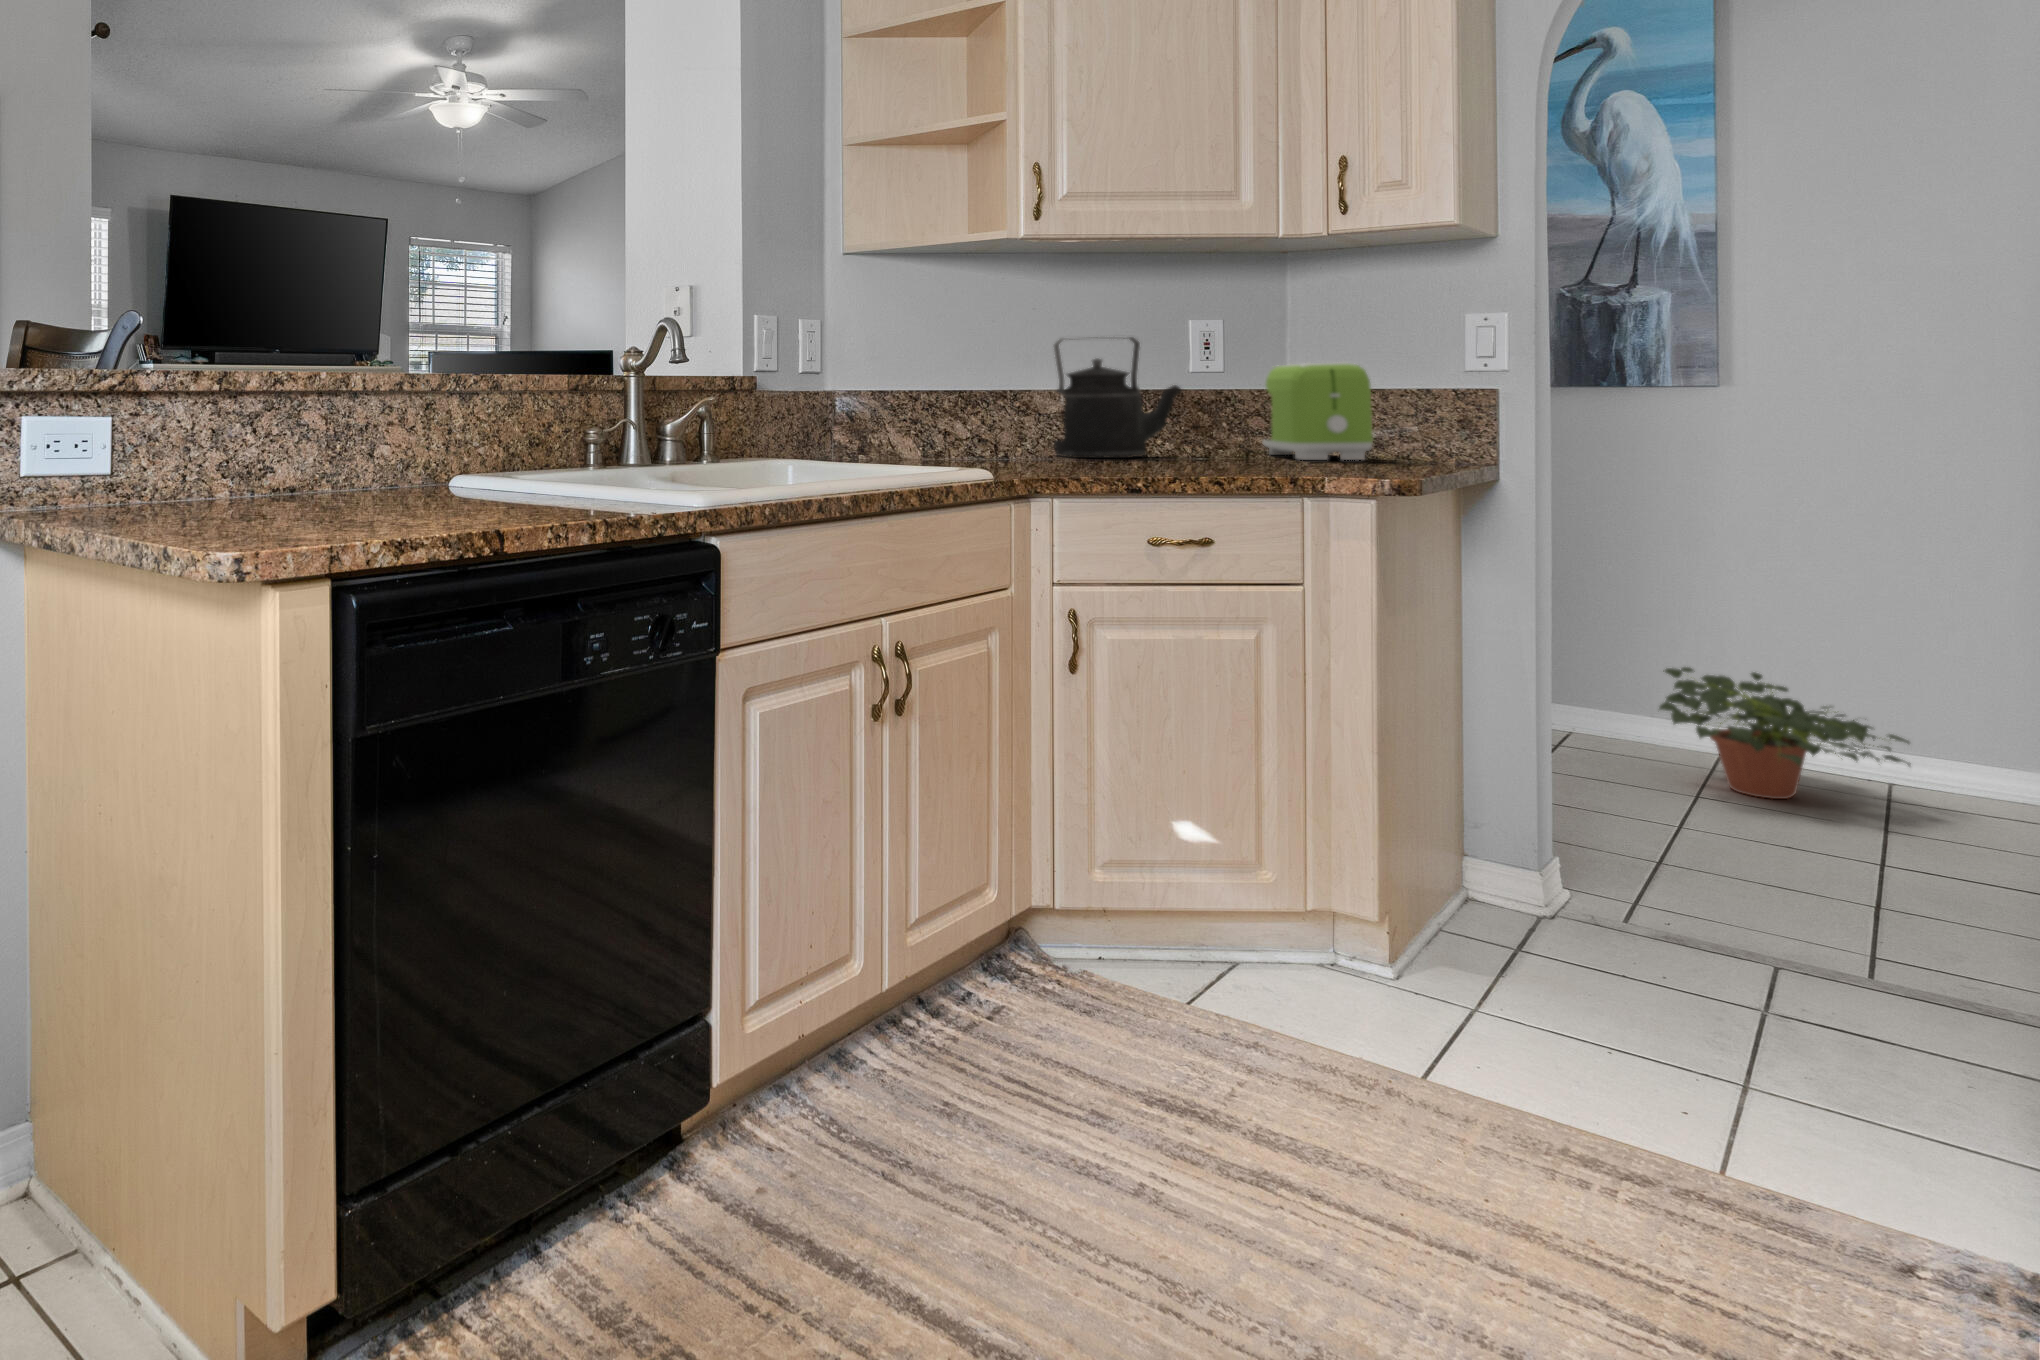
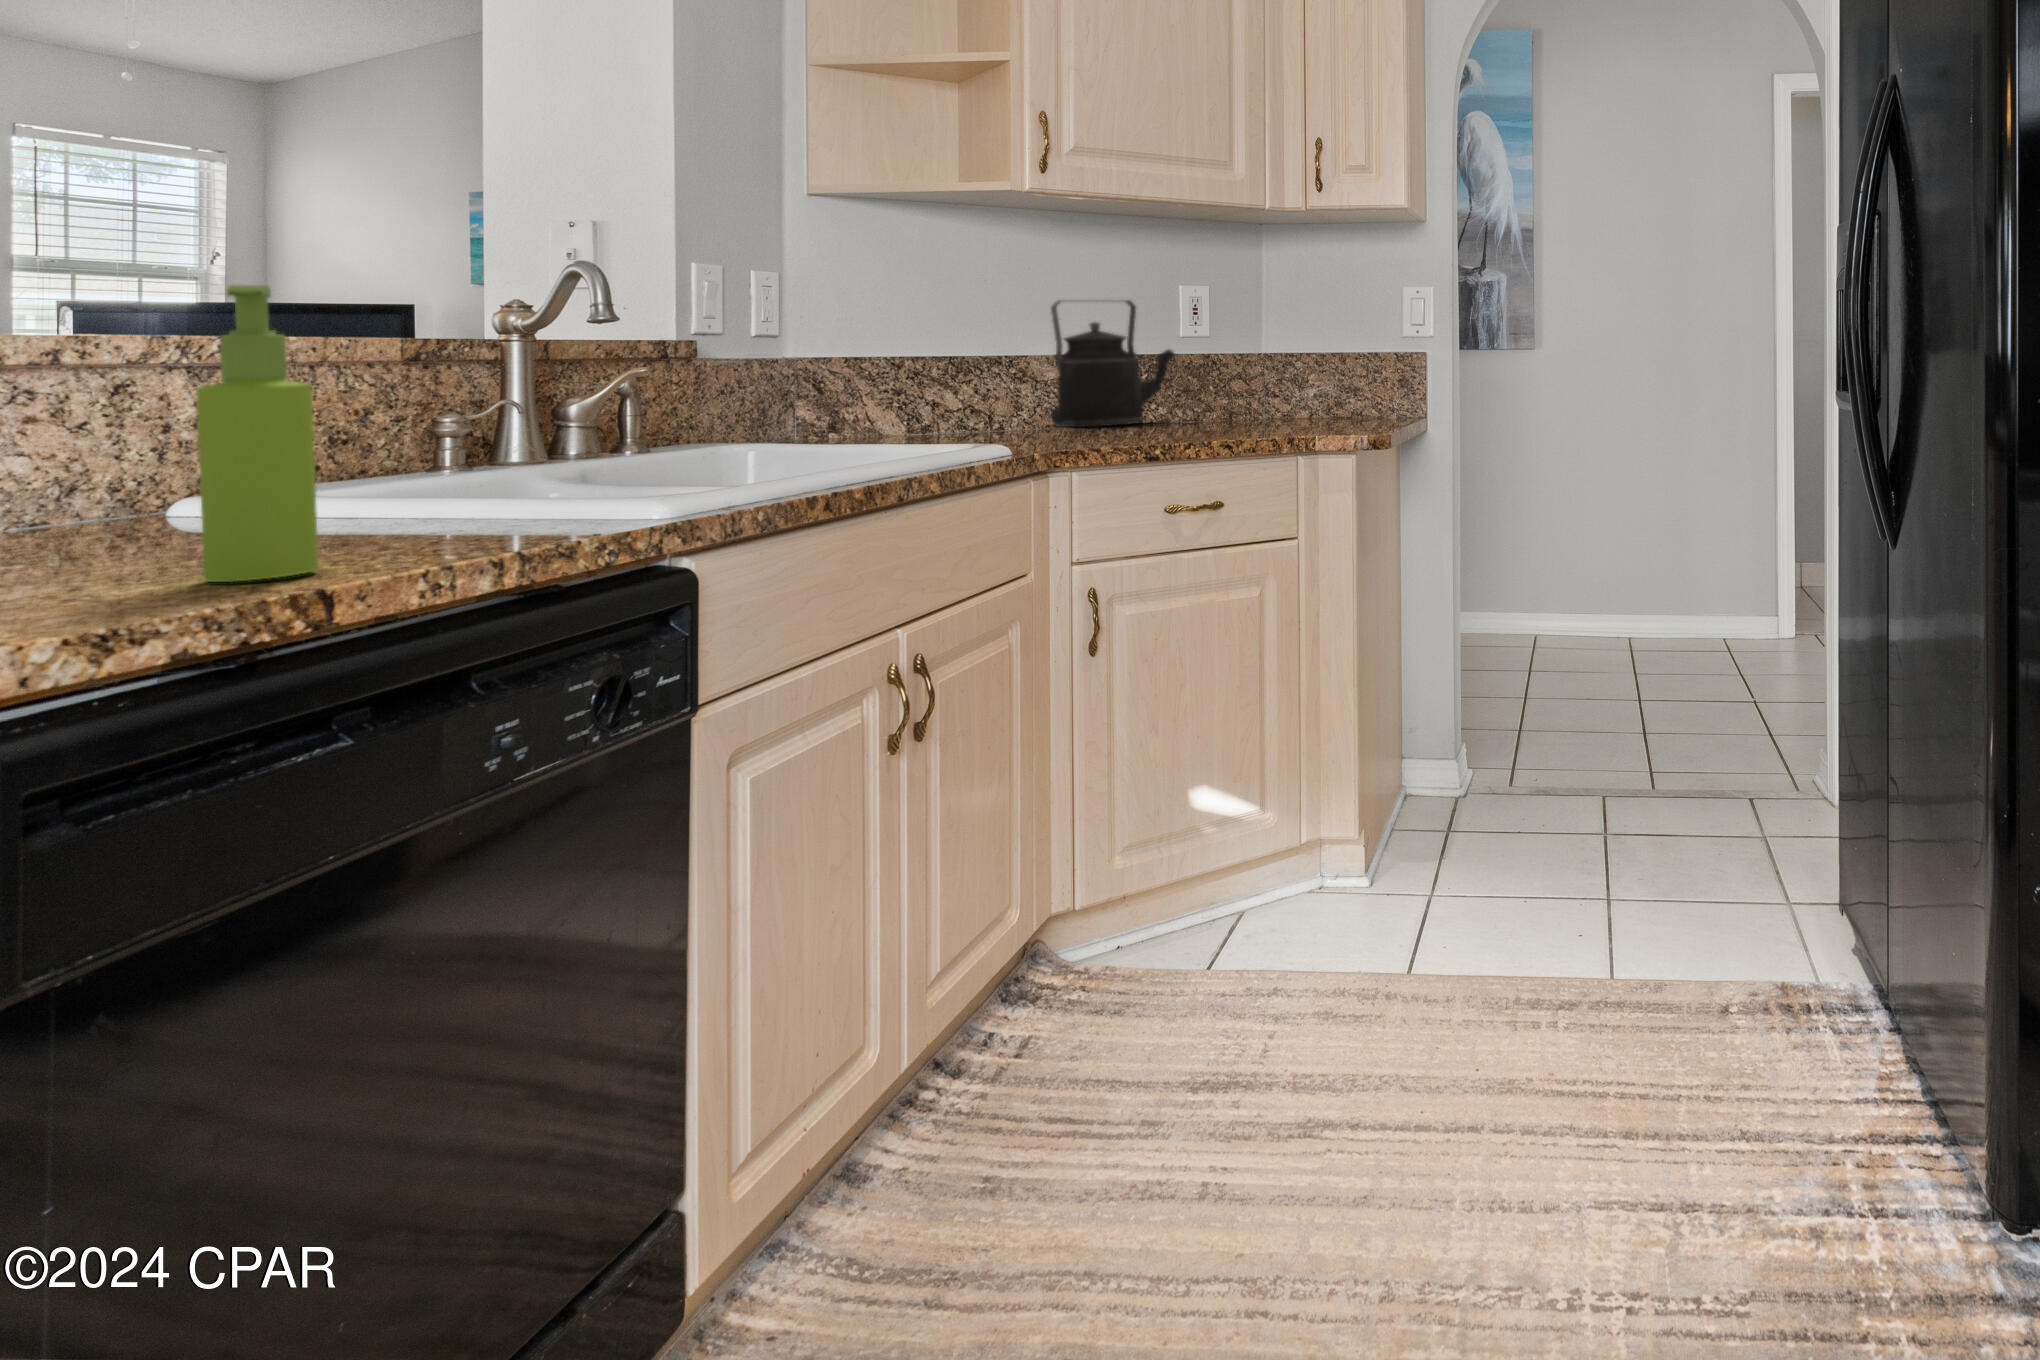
soap dispenser: none [450,344,503,523] -> present [196,285,319,582]
toaster: present [1262,362,1373,460] -> none [1239,328,1337,419]
potted plant: present [1659,667,1911,799] -> none [1510,570,1653,666]

